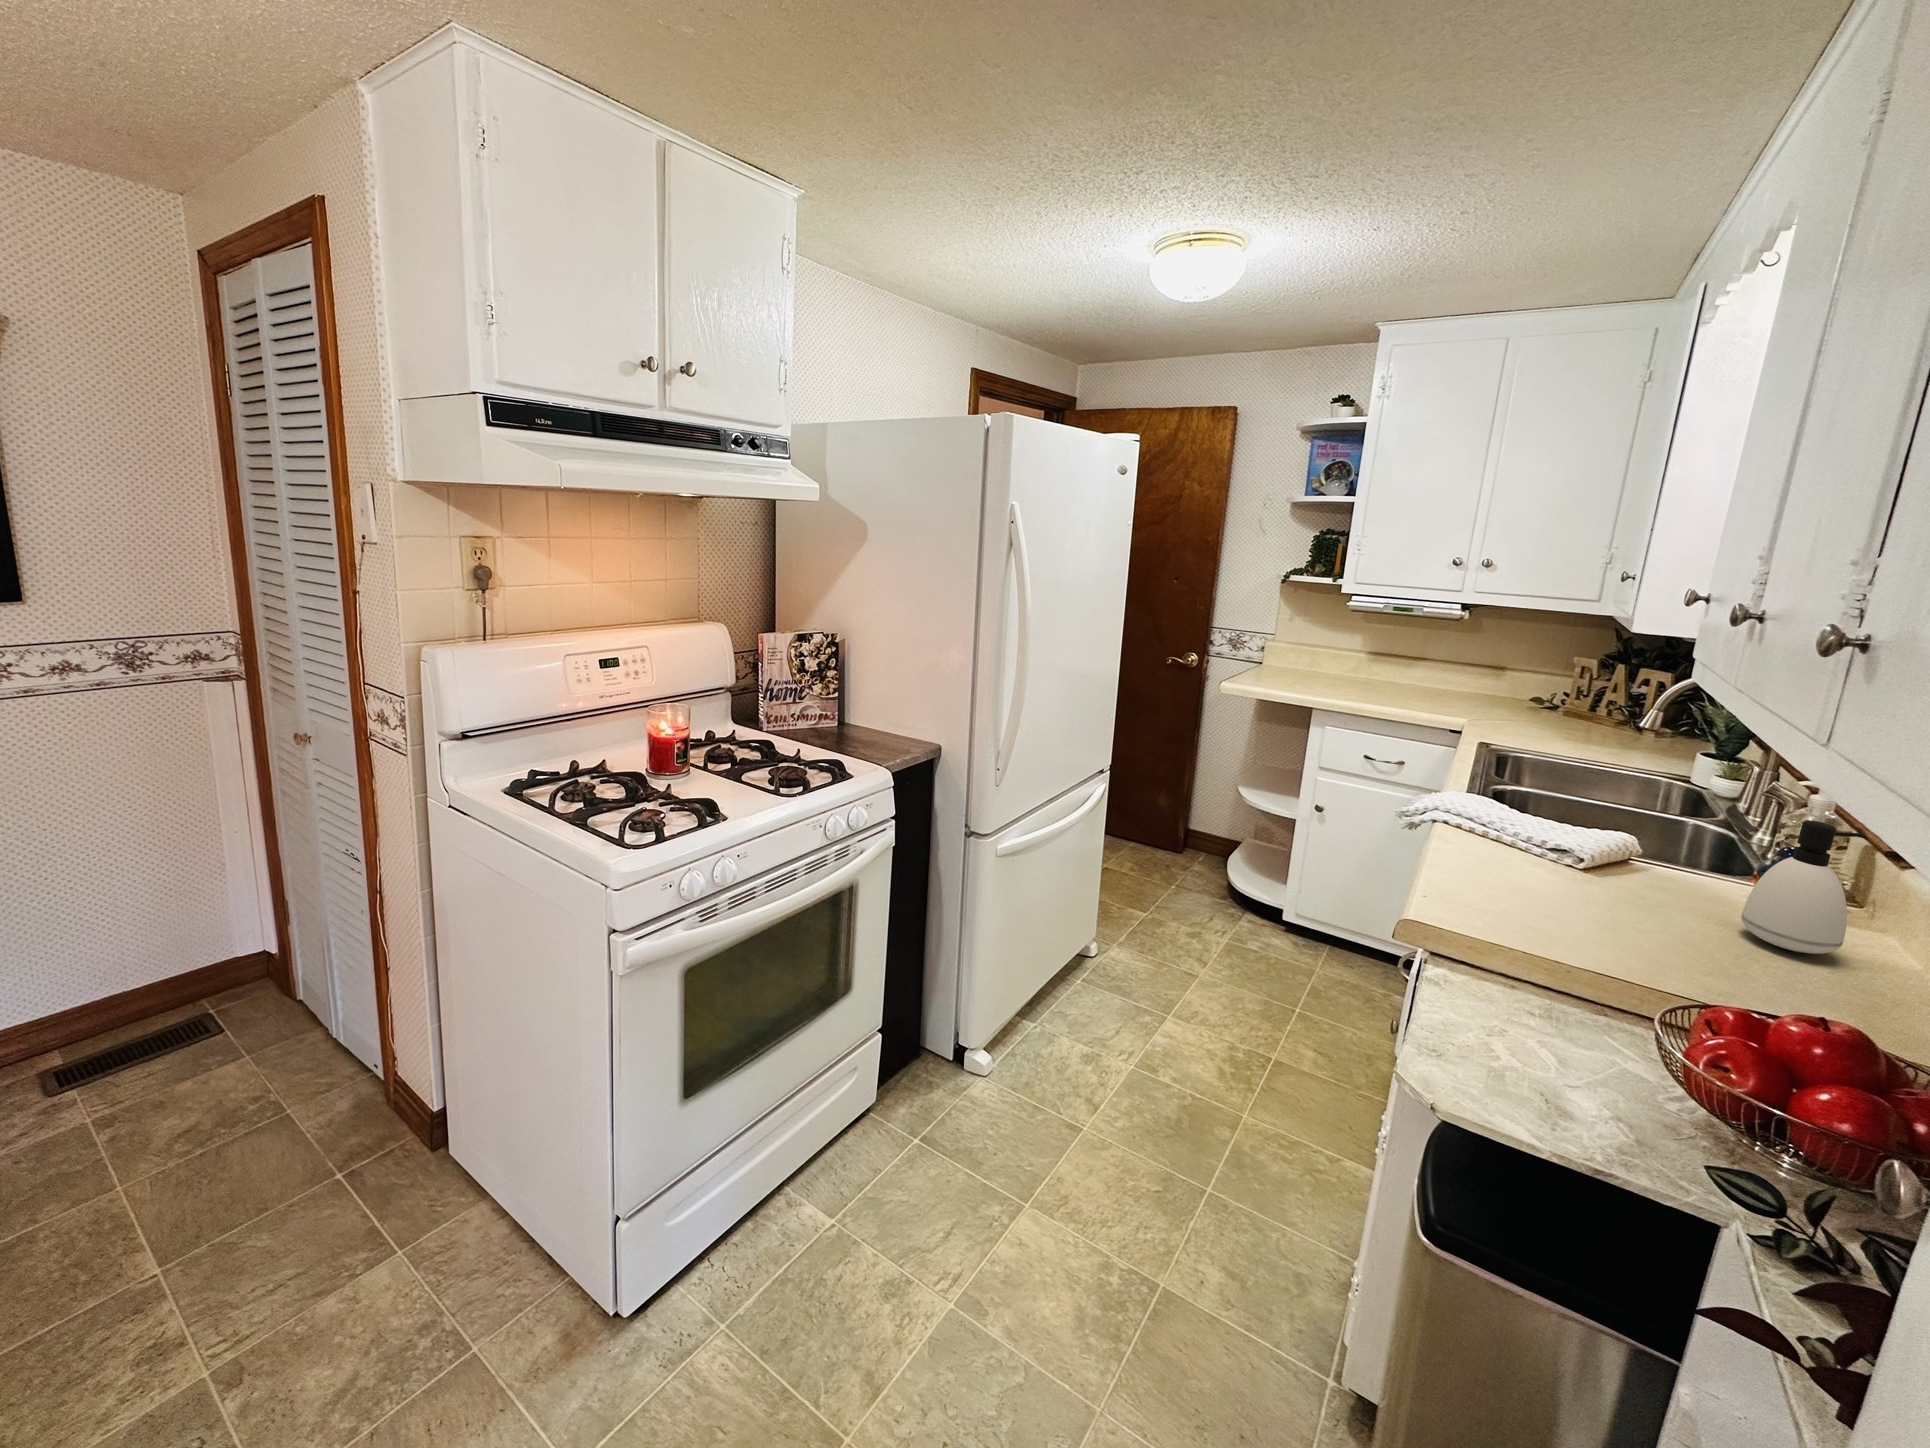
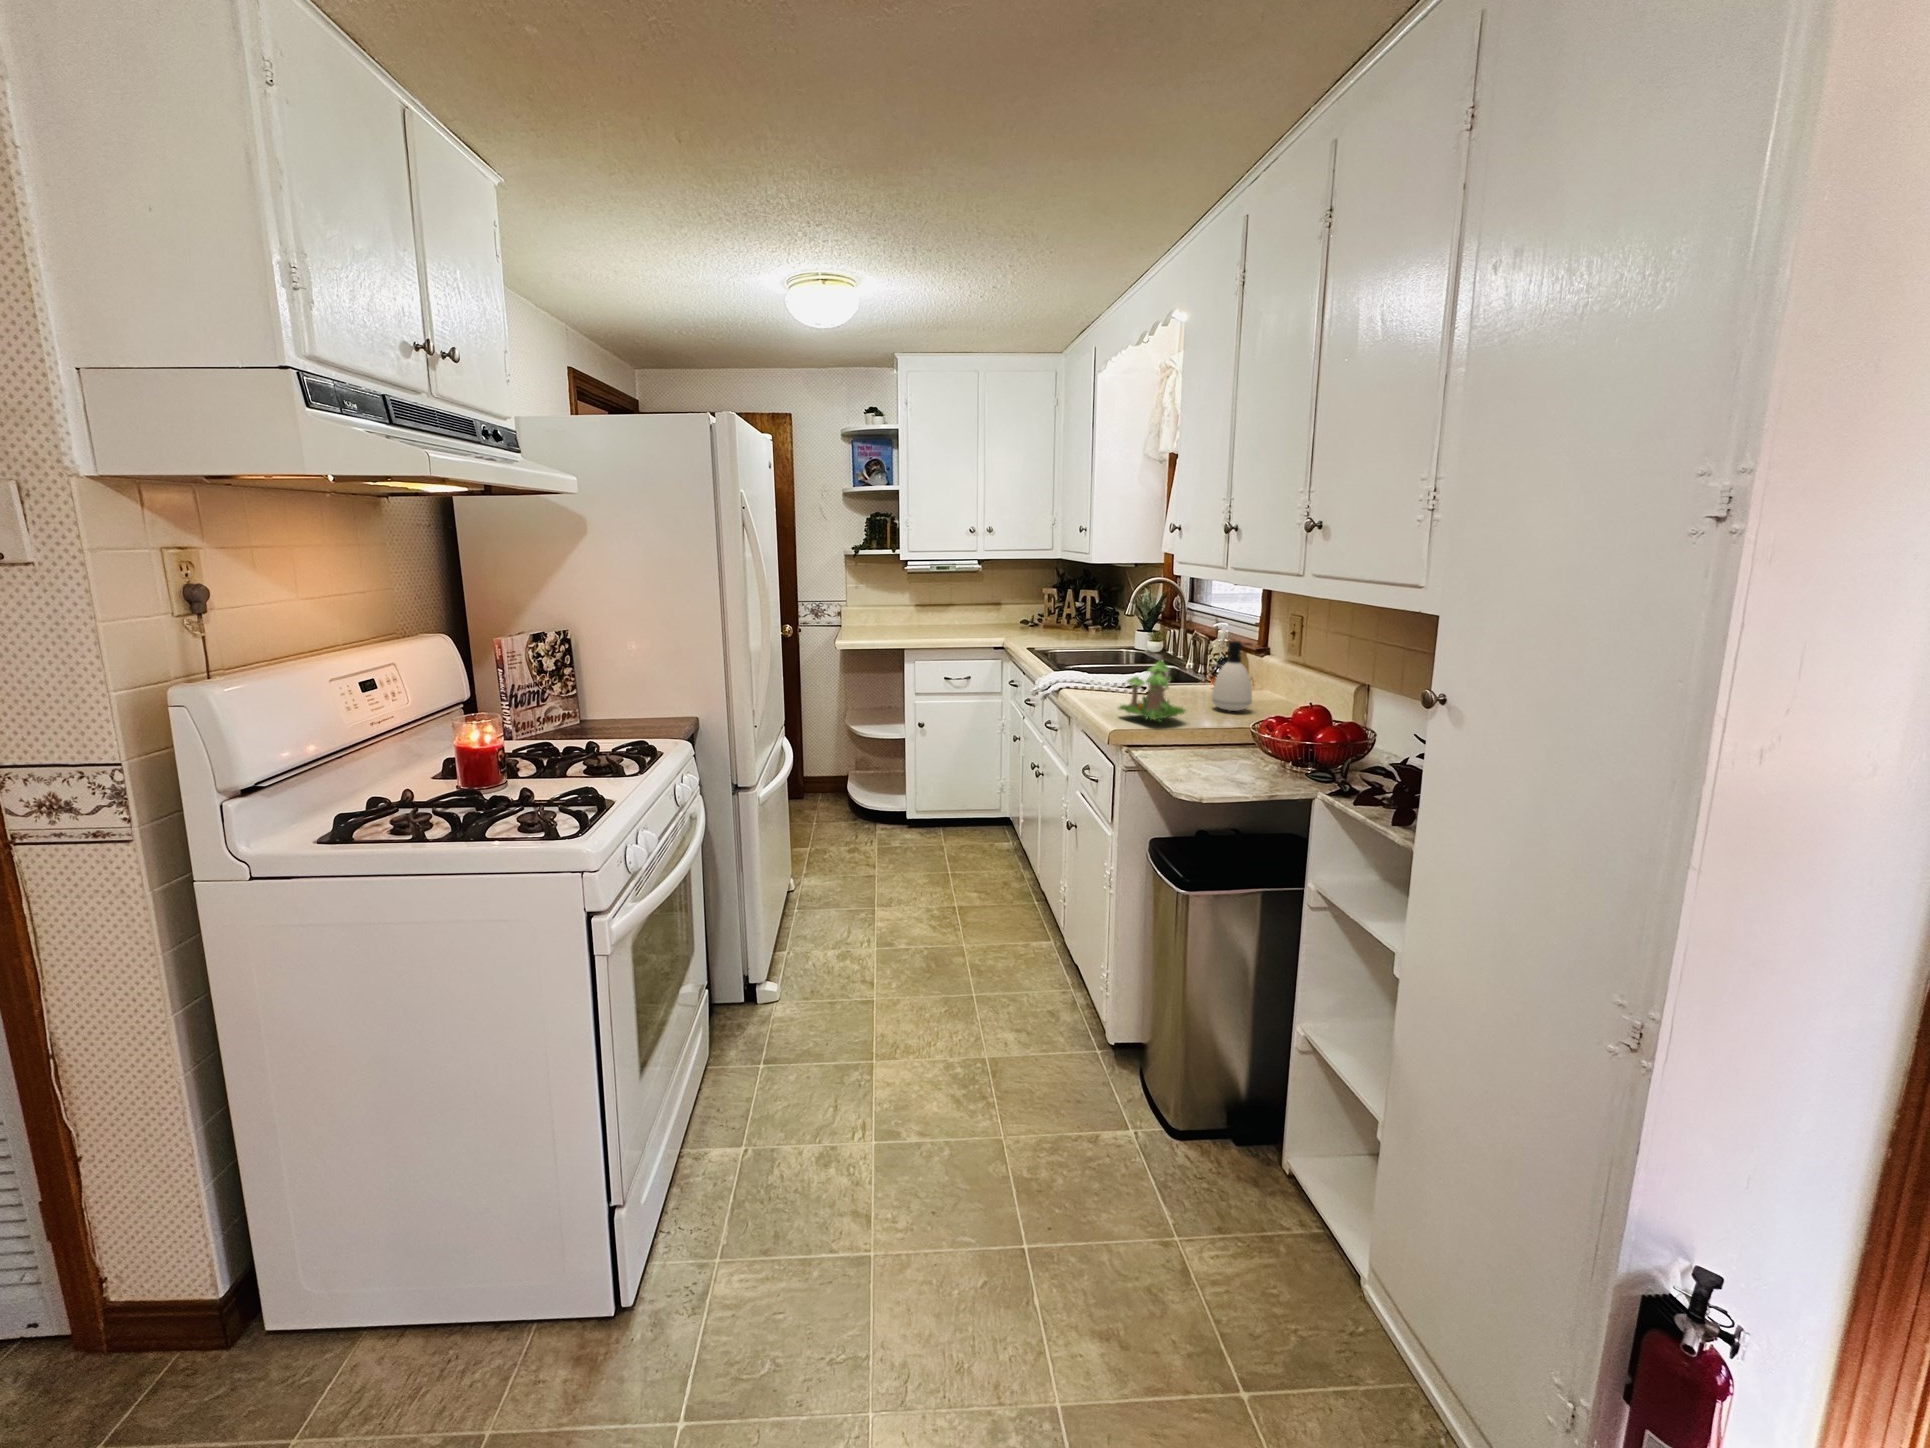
plant: none [1500,783,1642,928] -> present [1118,661,1185,720]

